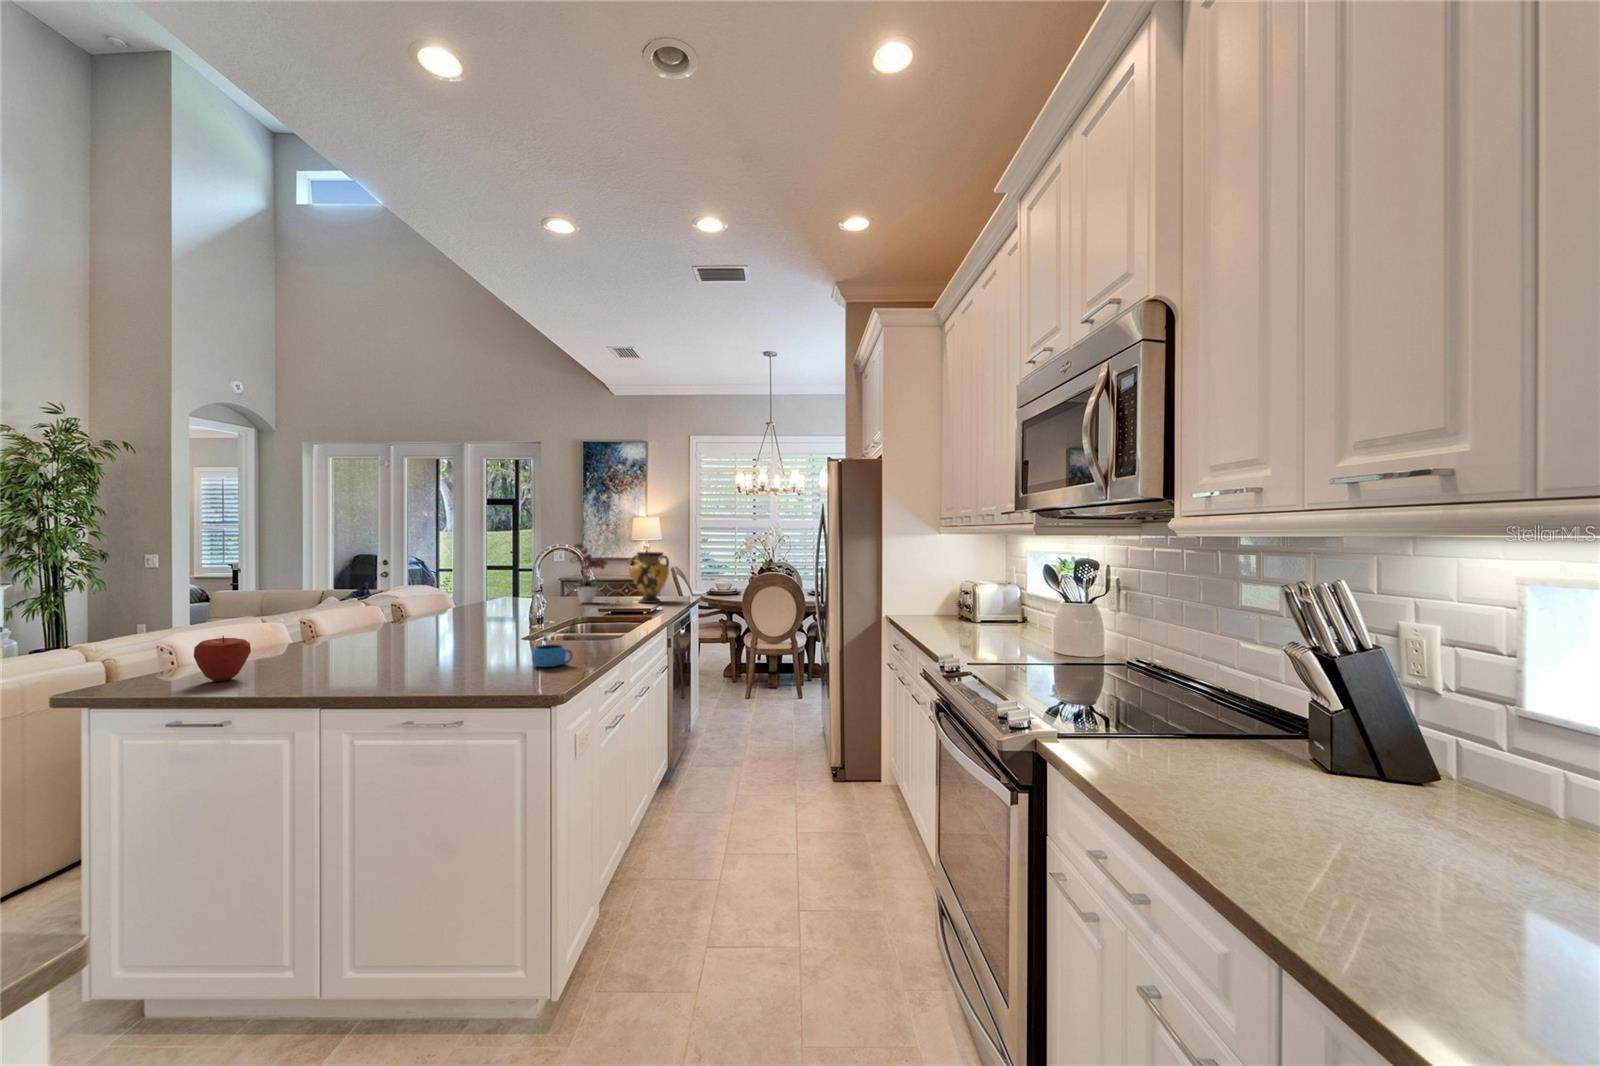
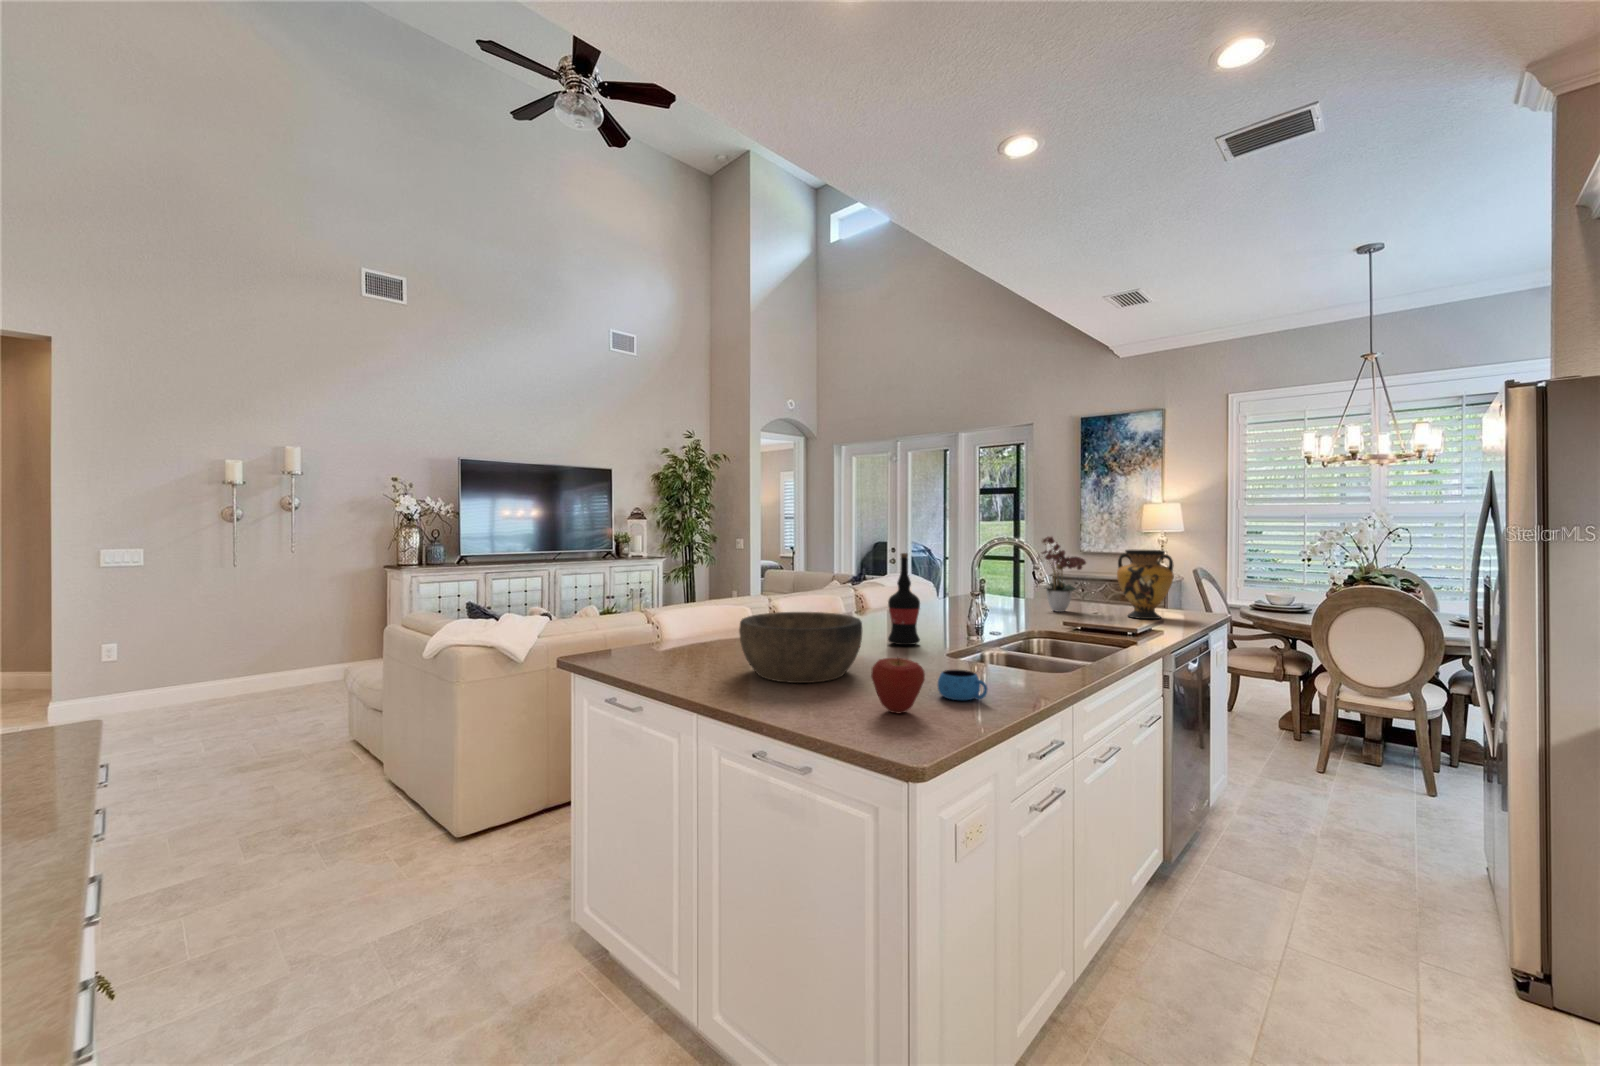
wine bottle: none [456,558,488,639] -> present [888,553,920,645]
bowl: none [316,614,453,679] -> present [739,612,862,683]
apple: present [194,636,251,681] -> present [871,657,925,713]

